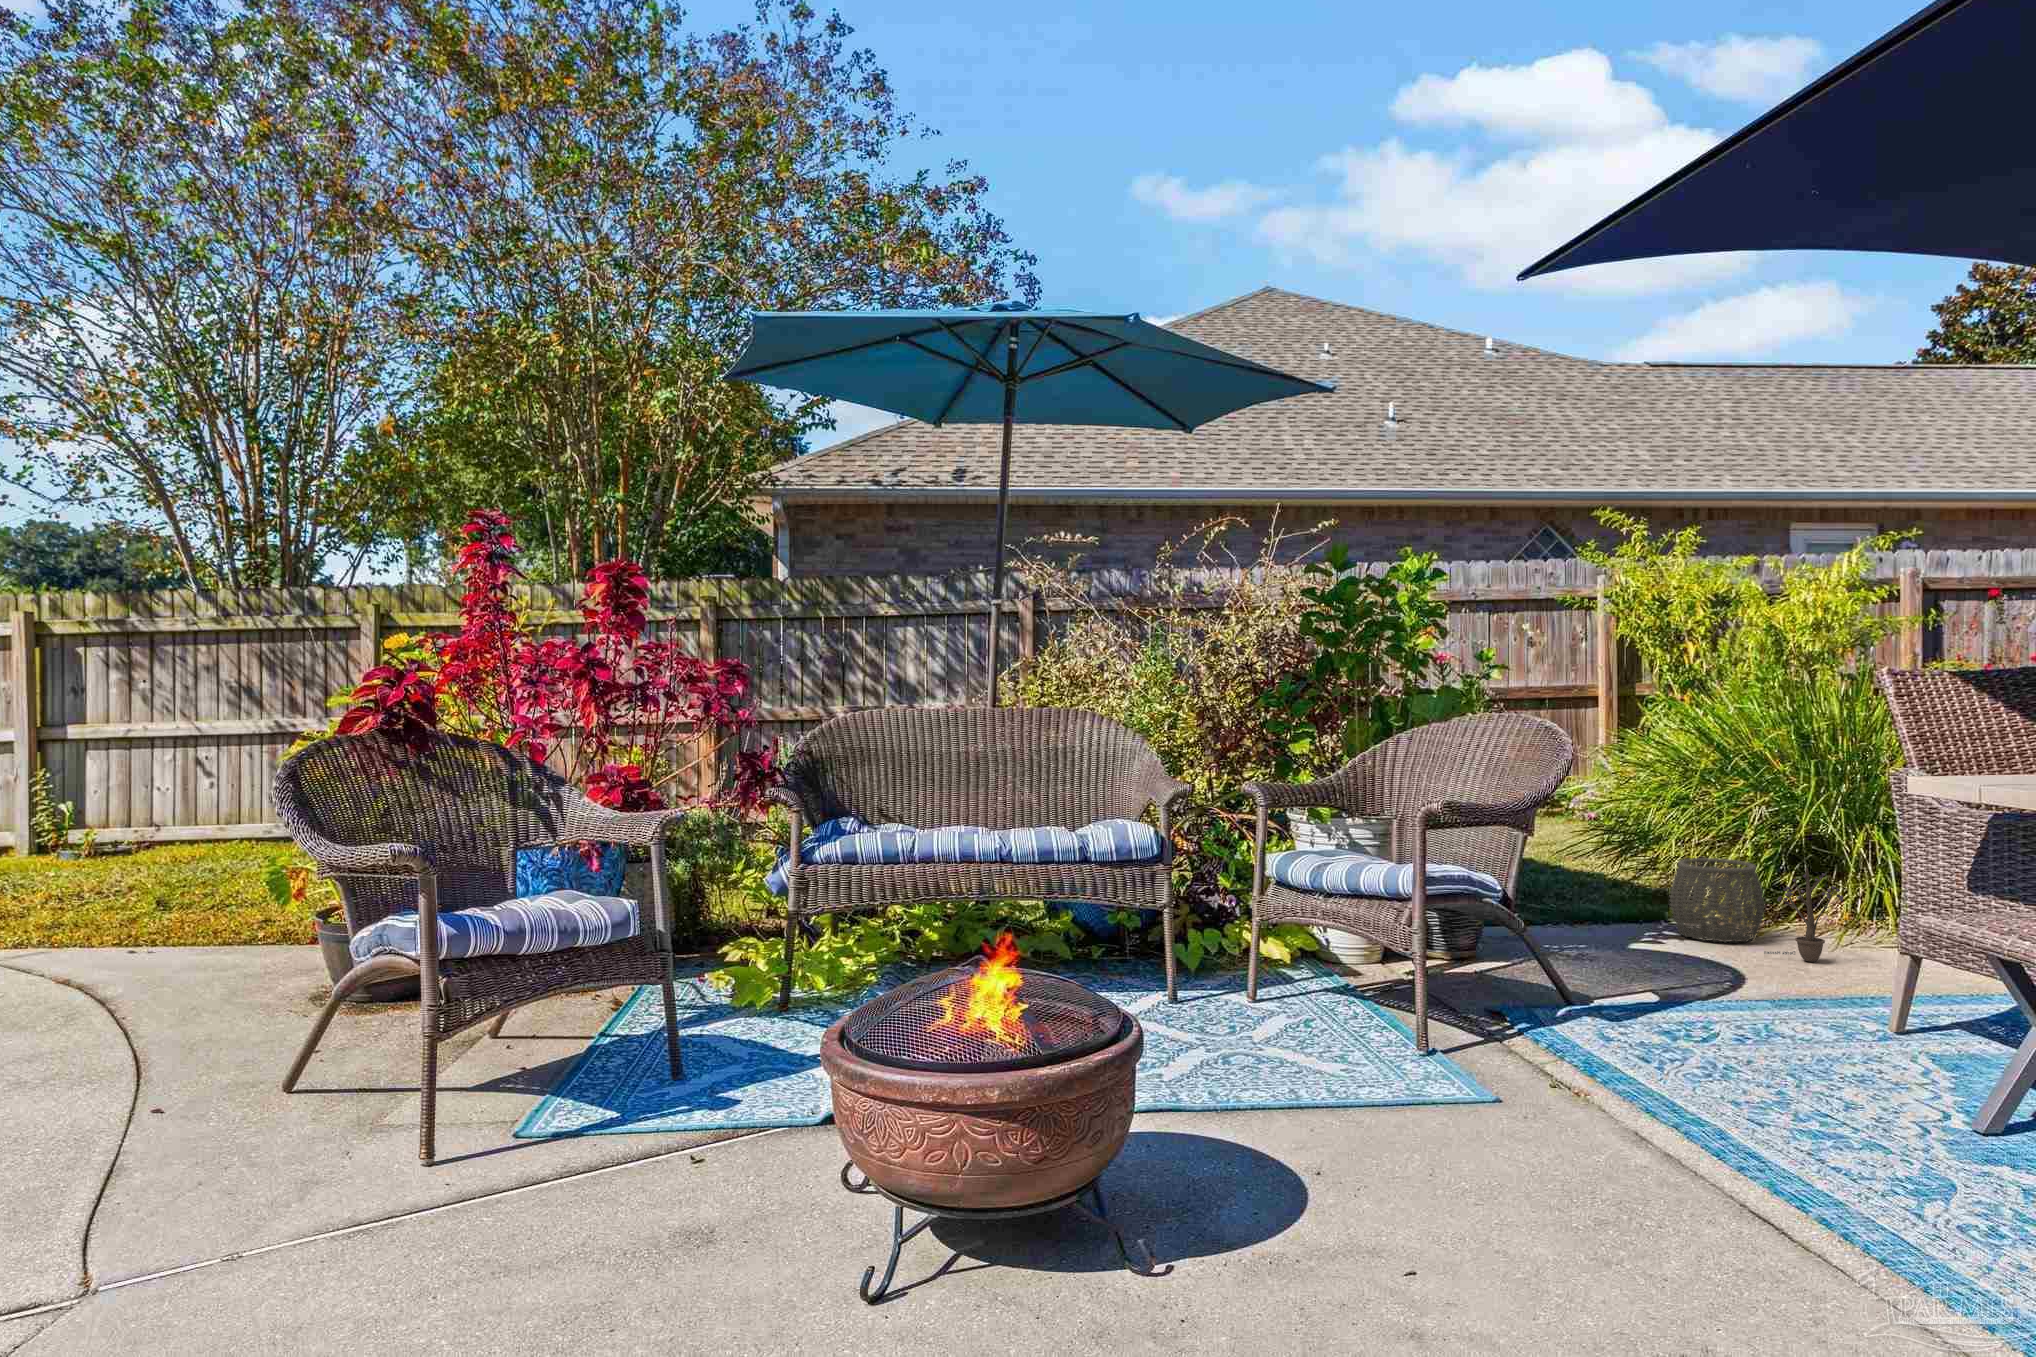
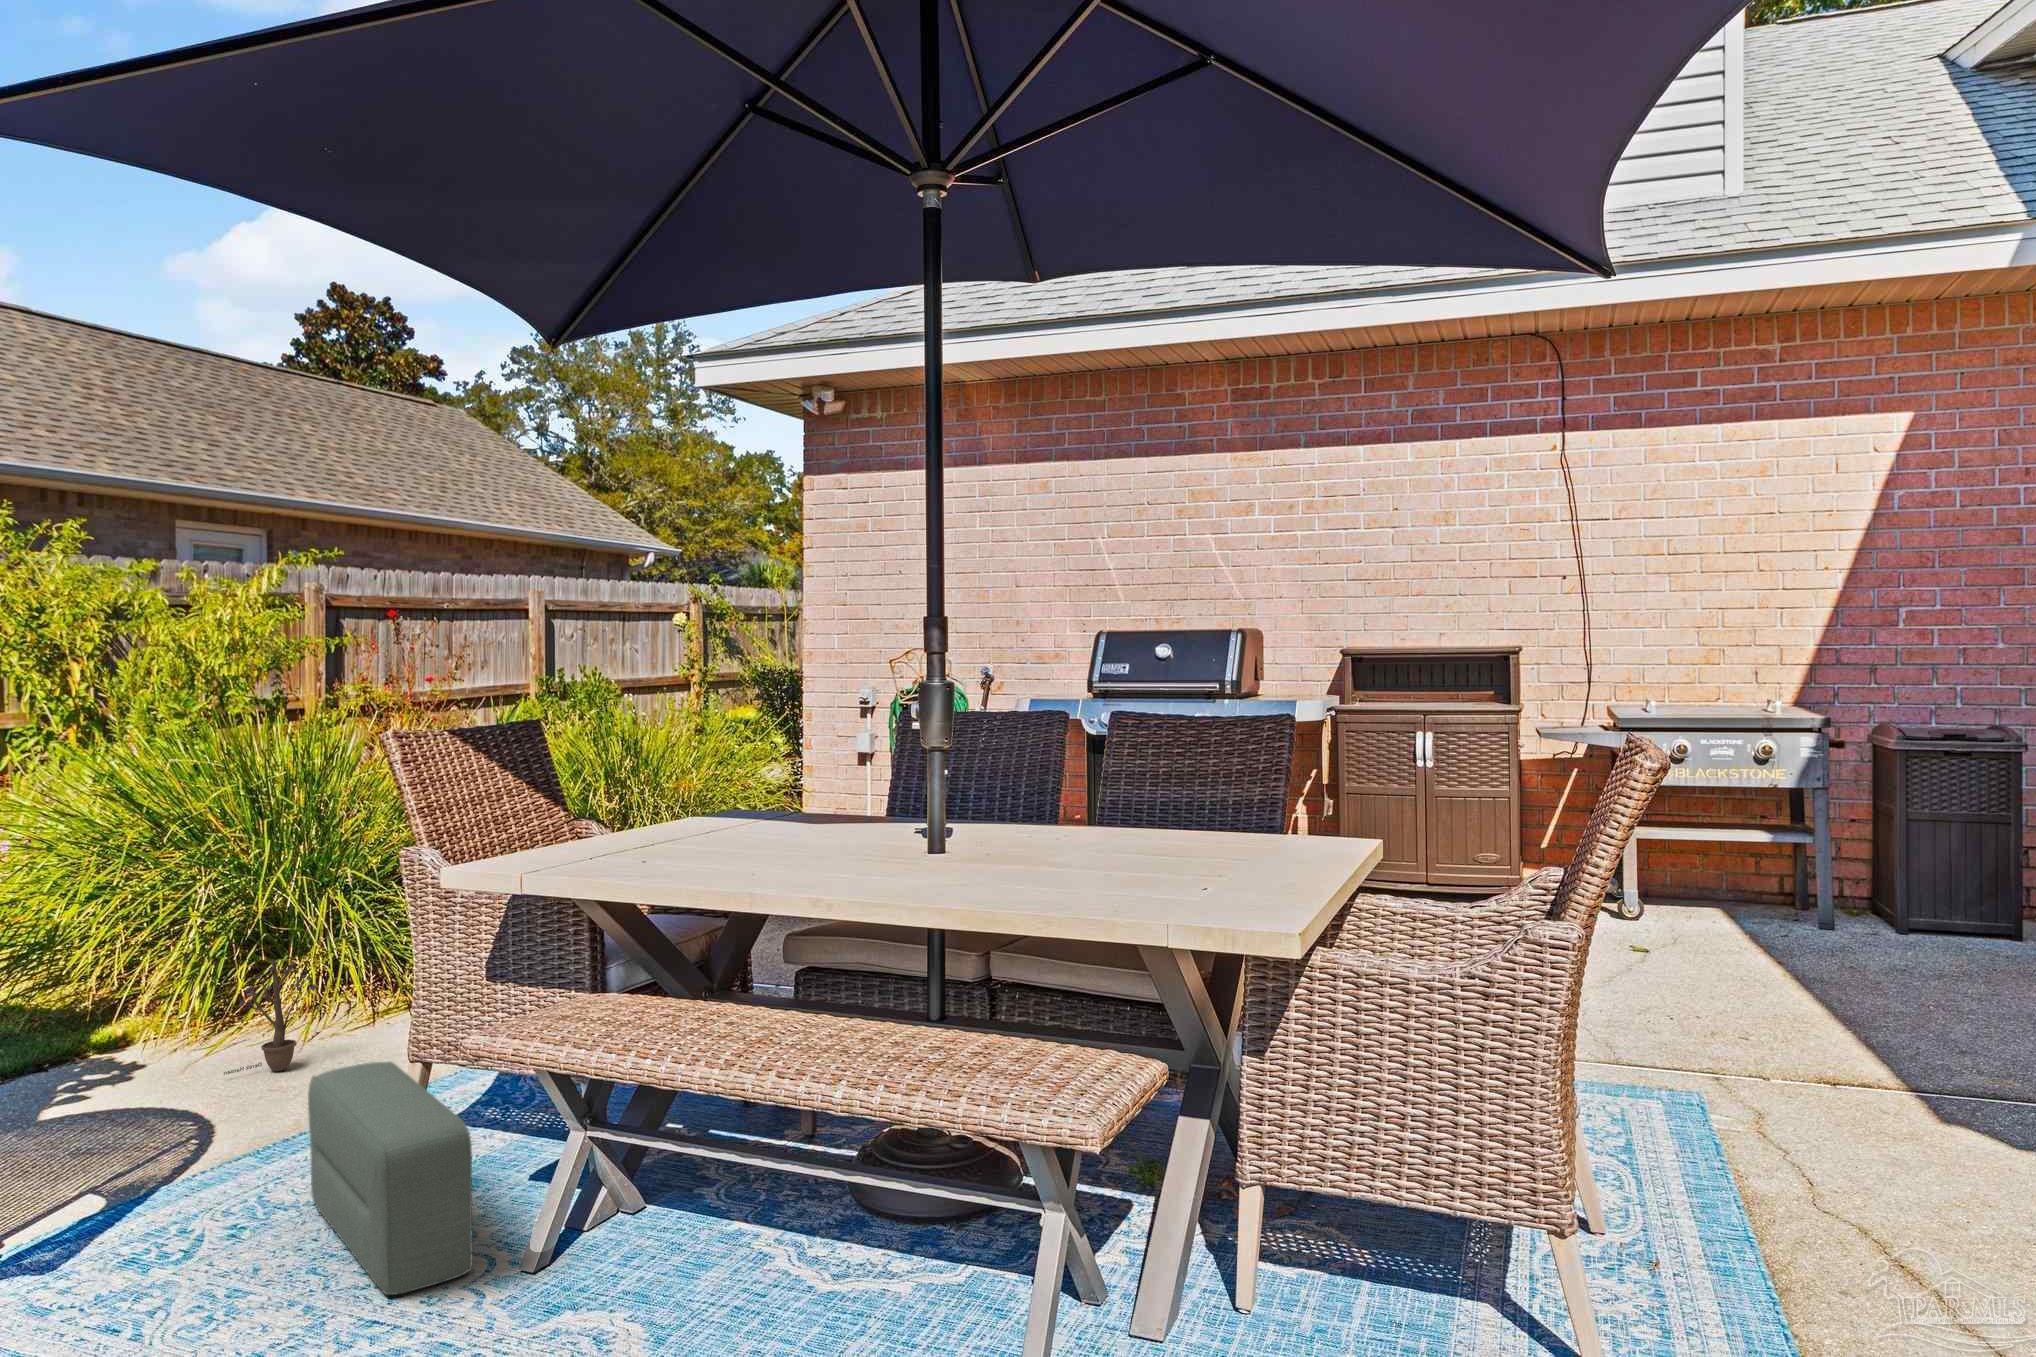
woven basket: present [1669,858,1765,943] -> none [89,958,219,1074]
pouf: none [1805,939,1925,1114] -> present [308,1062,473,1295]

